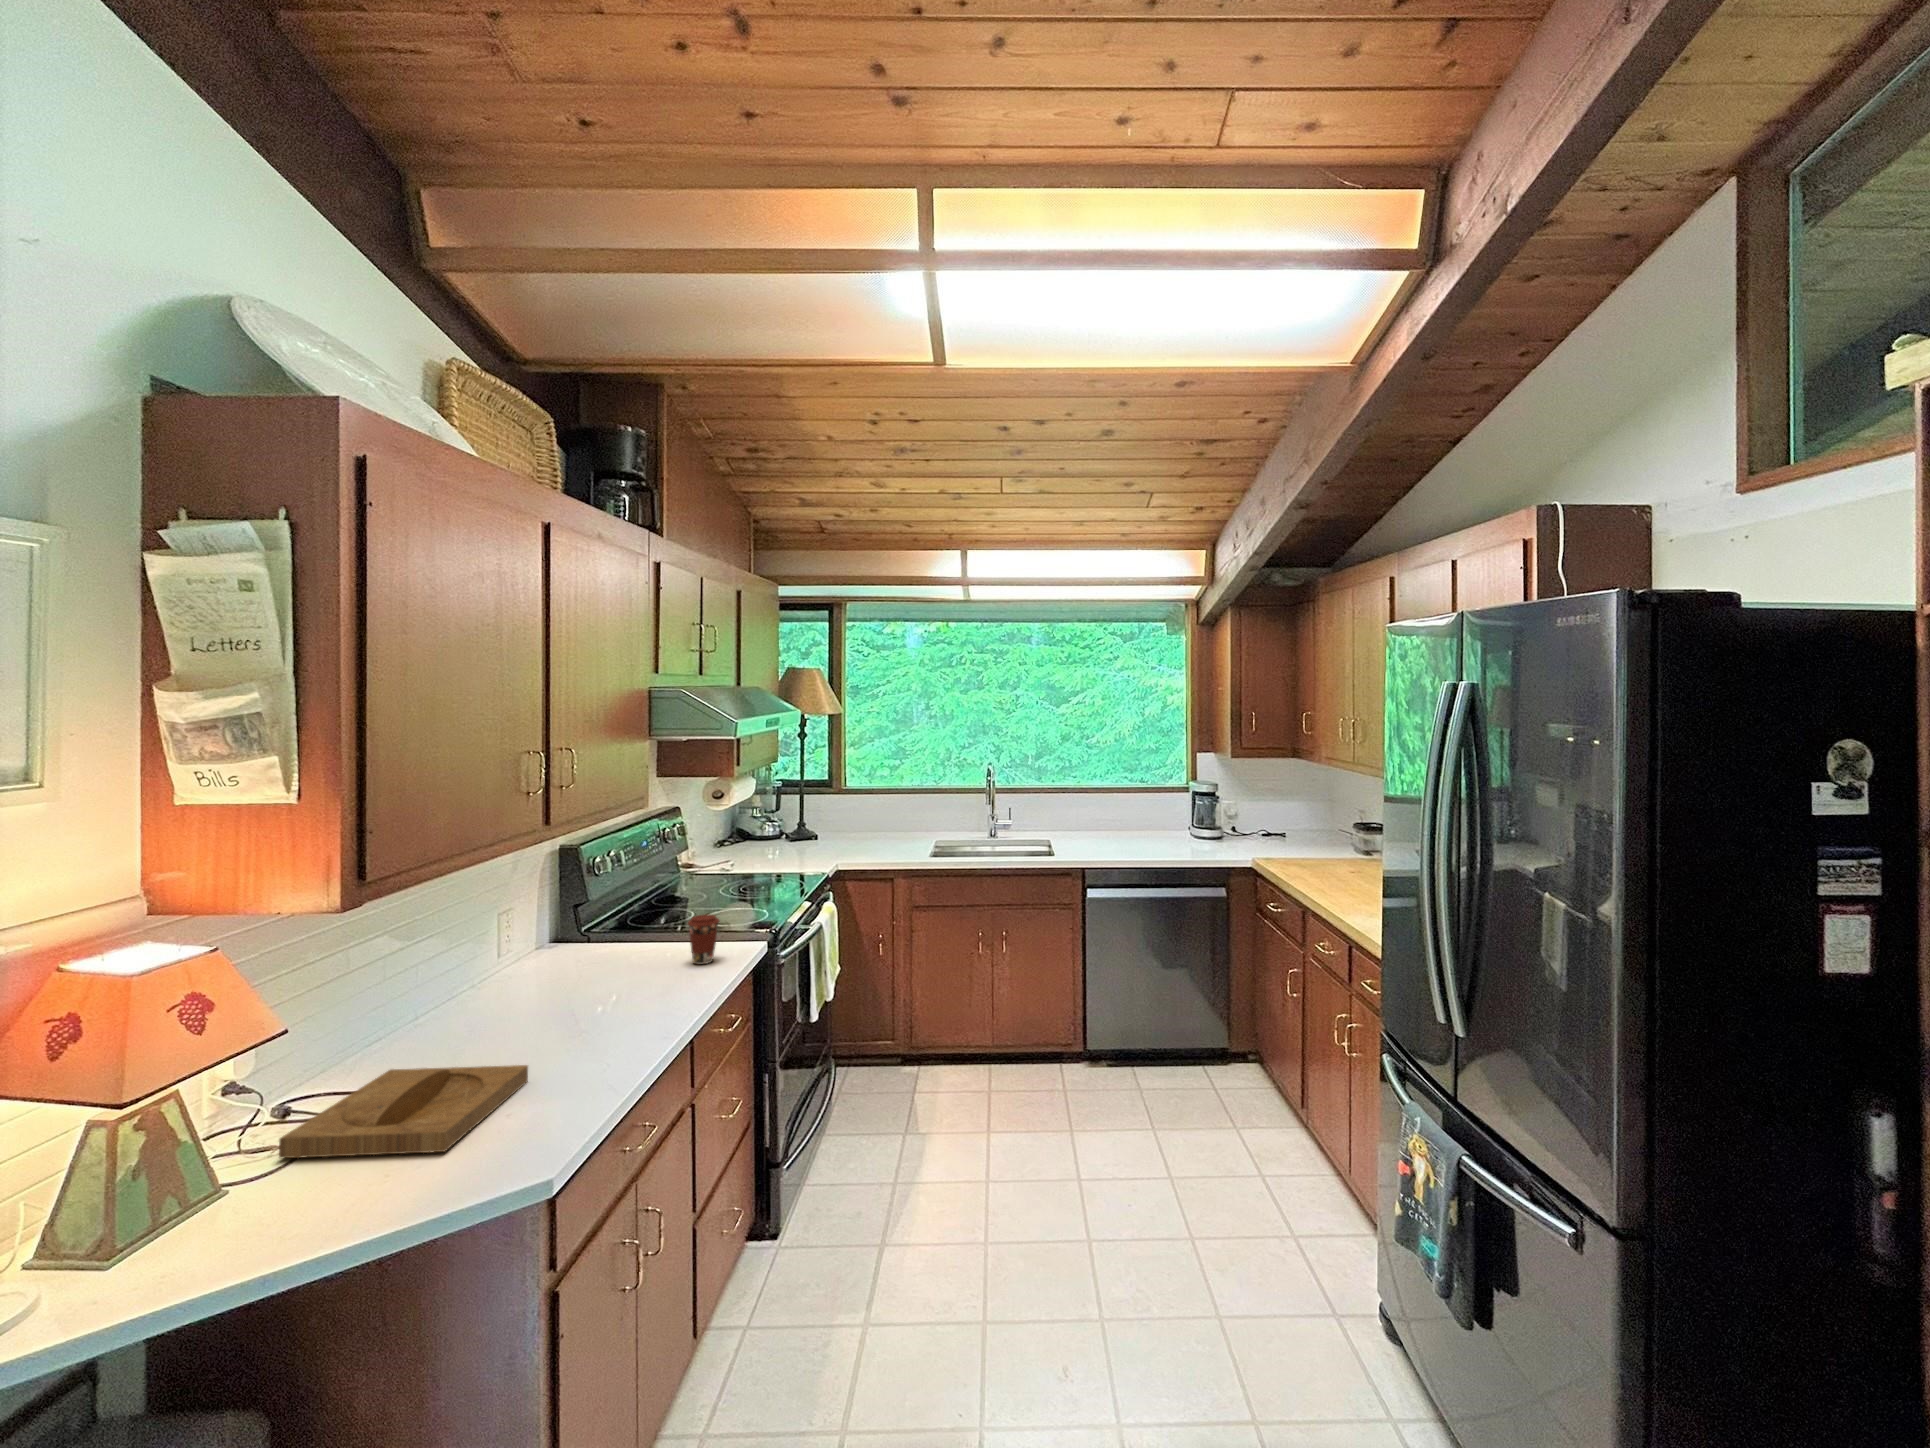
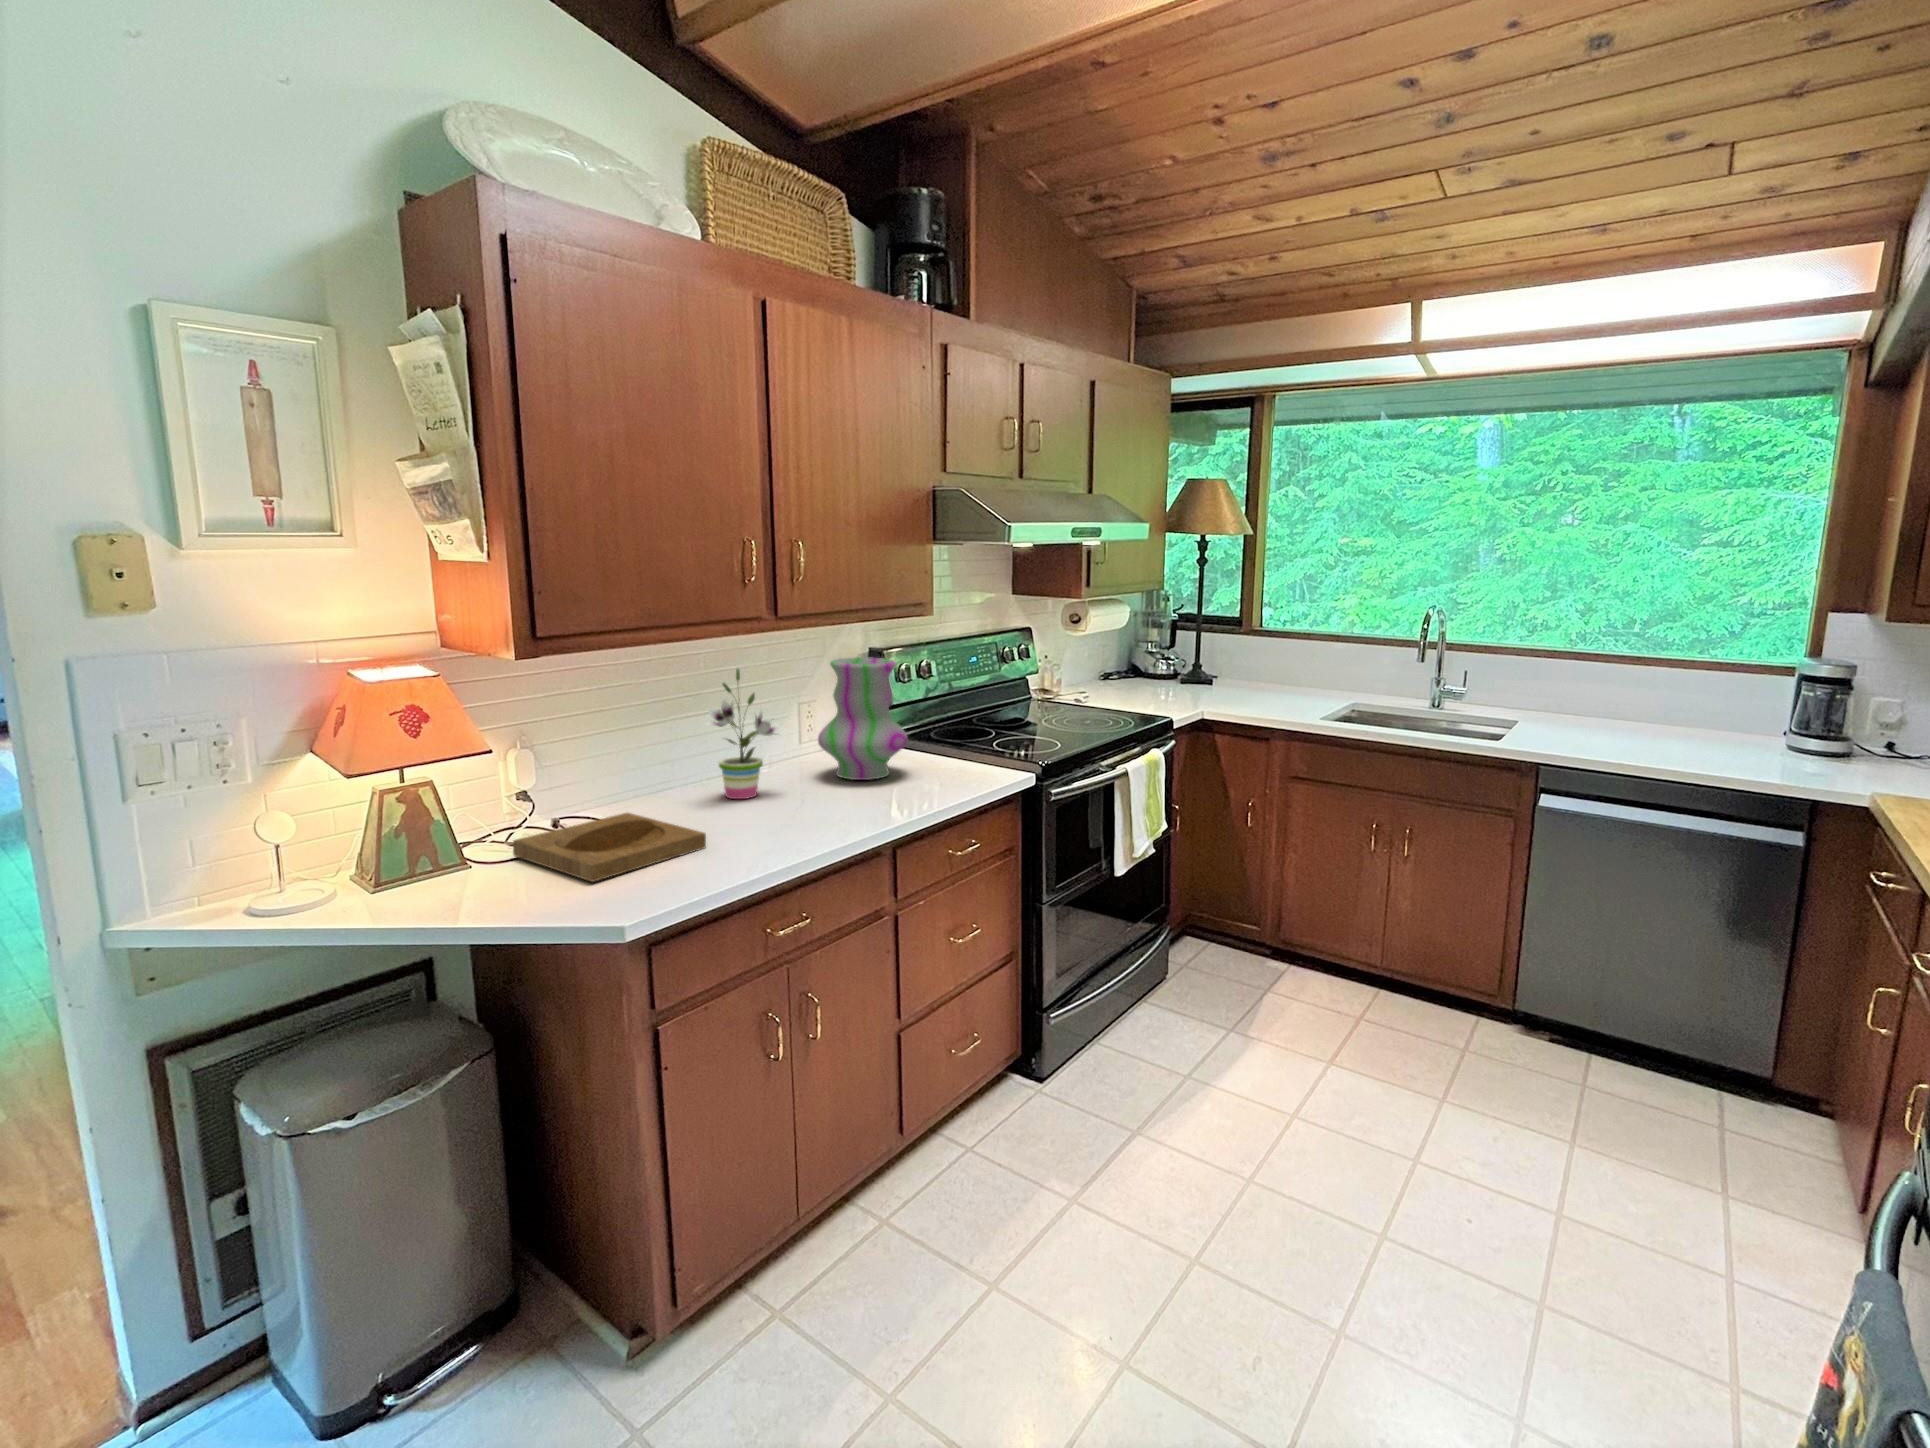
vase: none [549,852,648,980] -> present [818,657,908,780]
potted plant: none [454,883,541,1027] -> present [705,669,781,799]
coffee cup: present [688,914,719,964] -> none [939,734,972,786]

